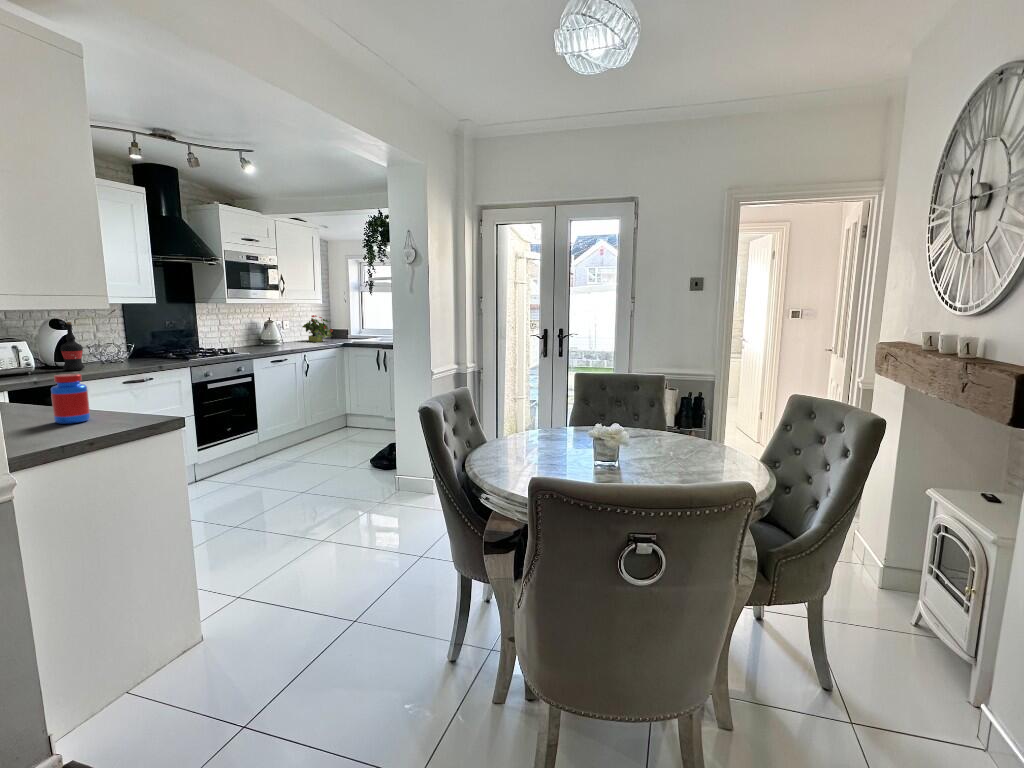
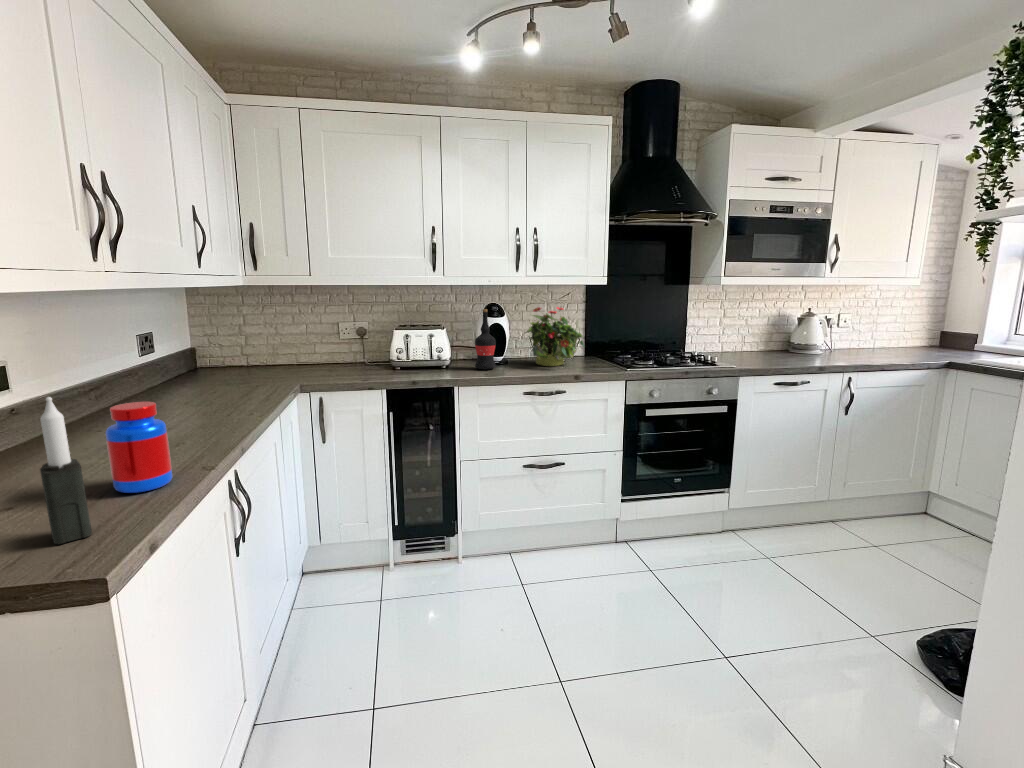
potted plant: present [302,315,333,342] -> present [526,307,584,366]
candle: none [103,360,126,429] -> present [40,397,92,544]

